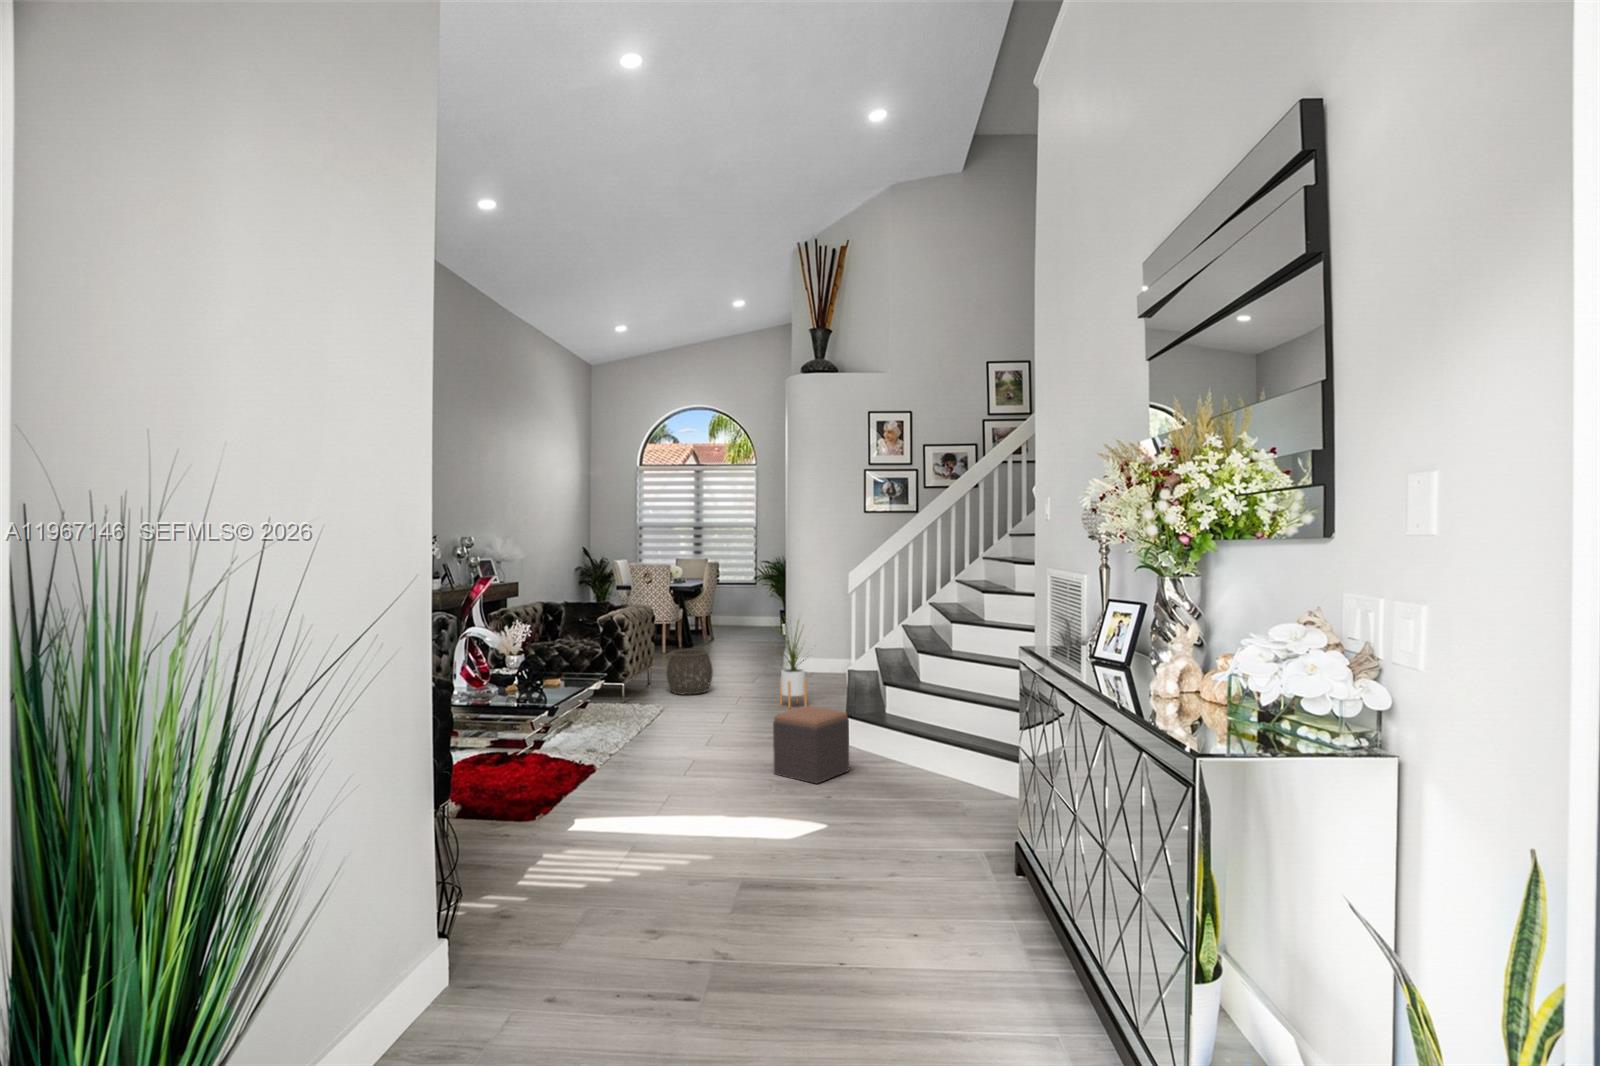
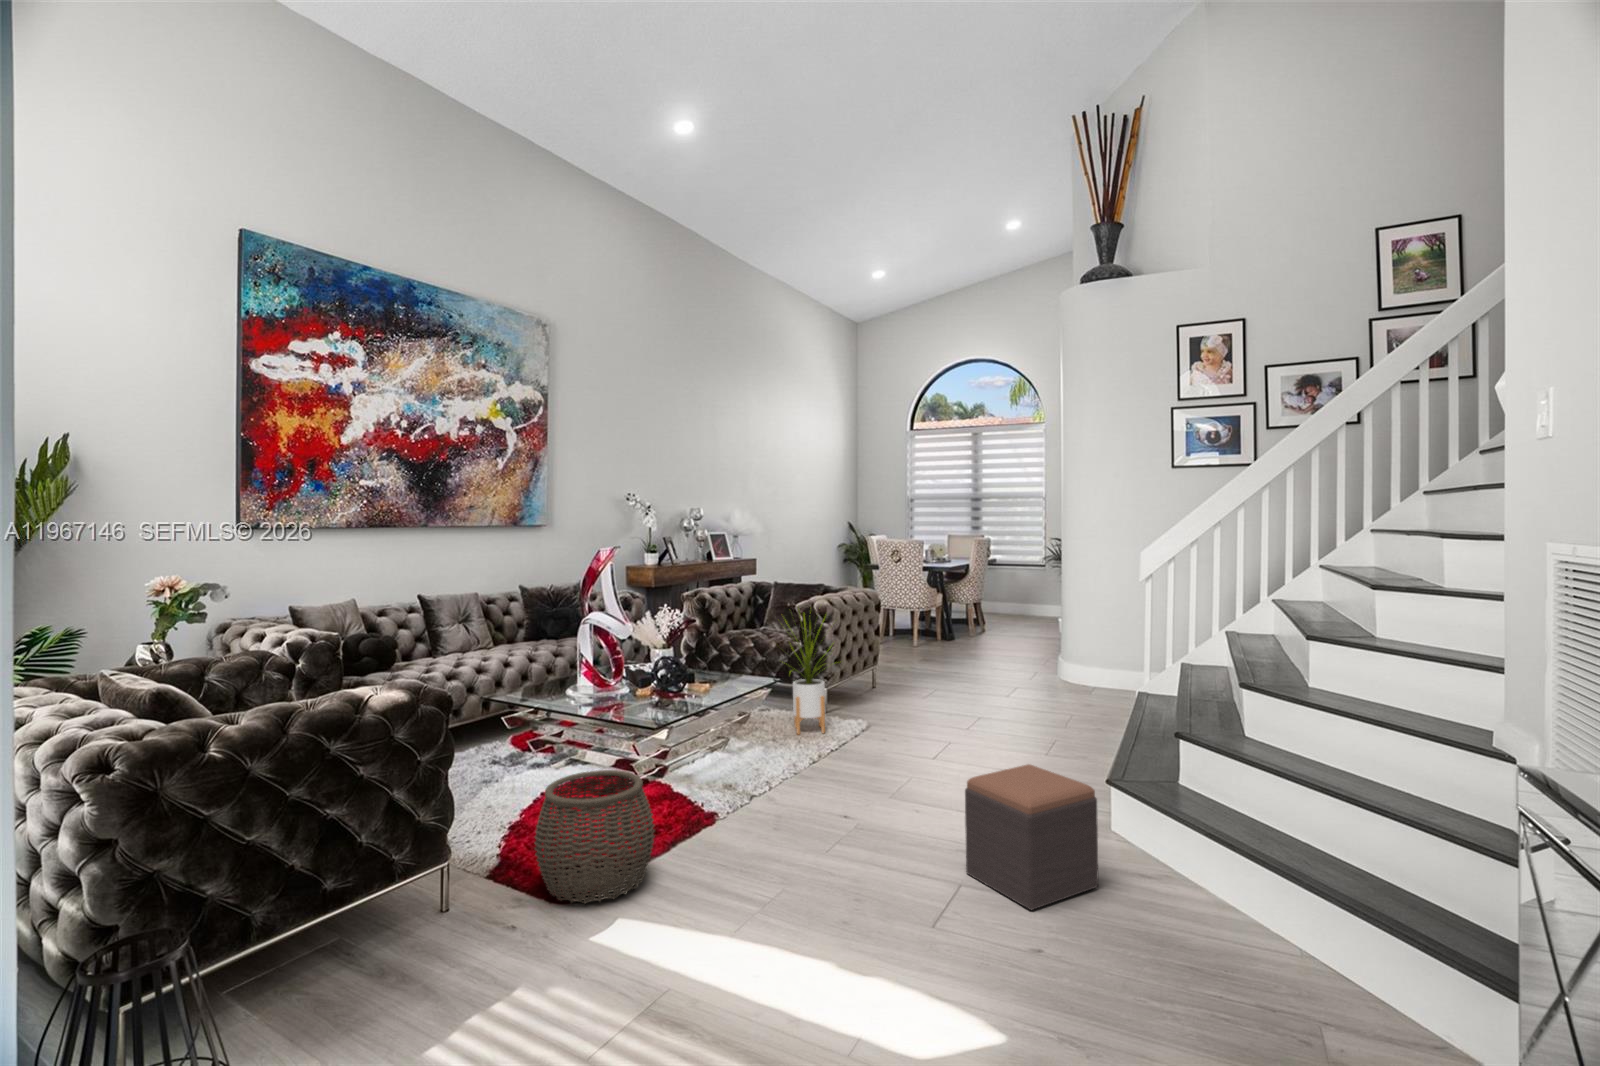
house plant: present [772,622,807,708] -> present [786,614,834,734]
woven basket: present [666,649,713,695] -> present [535,770,655,903]

